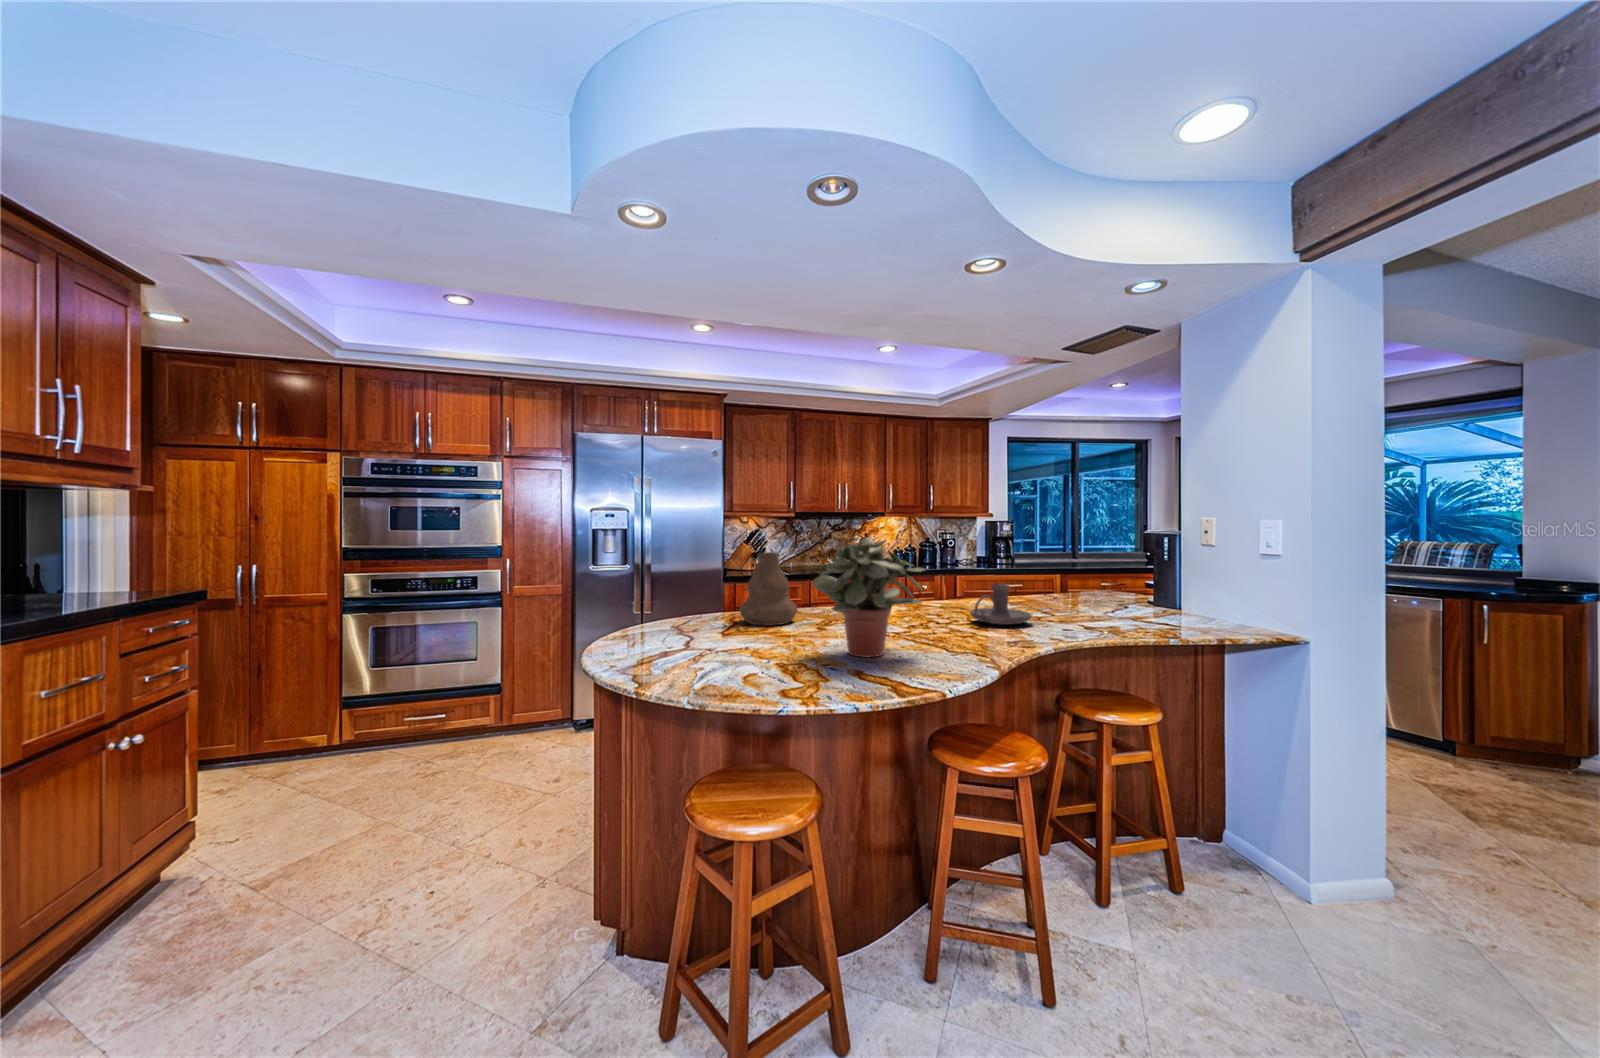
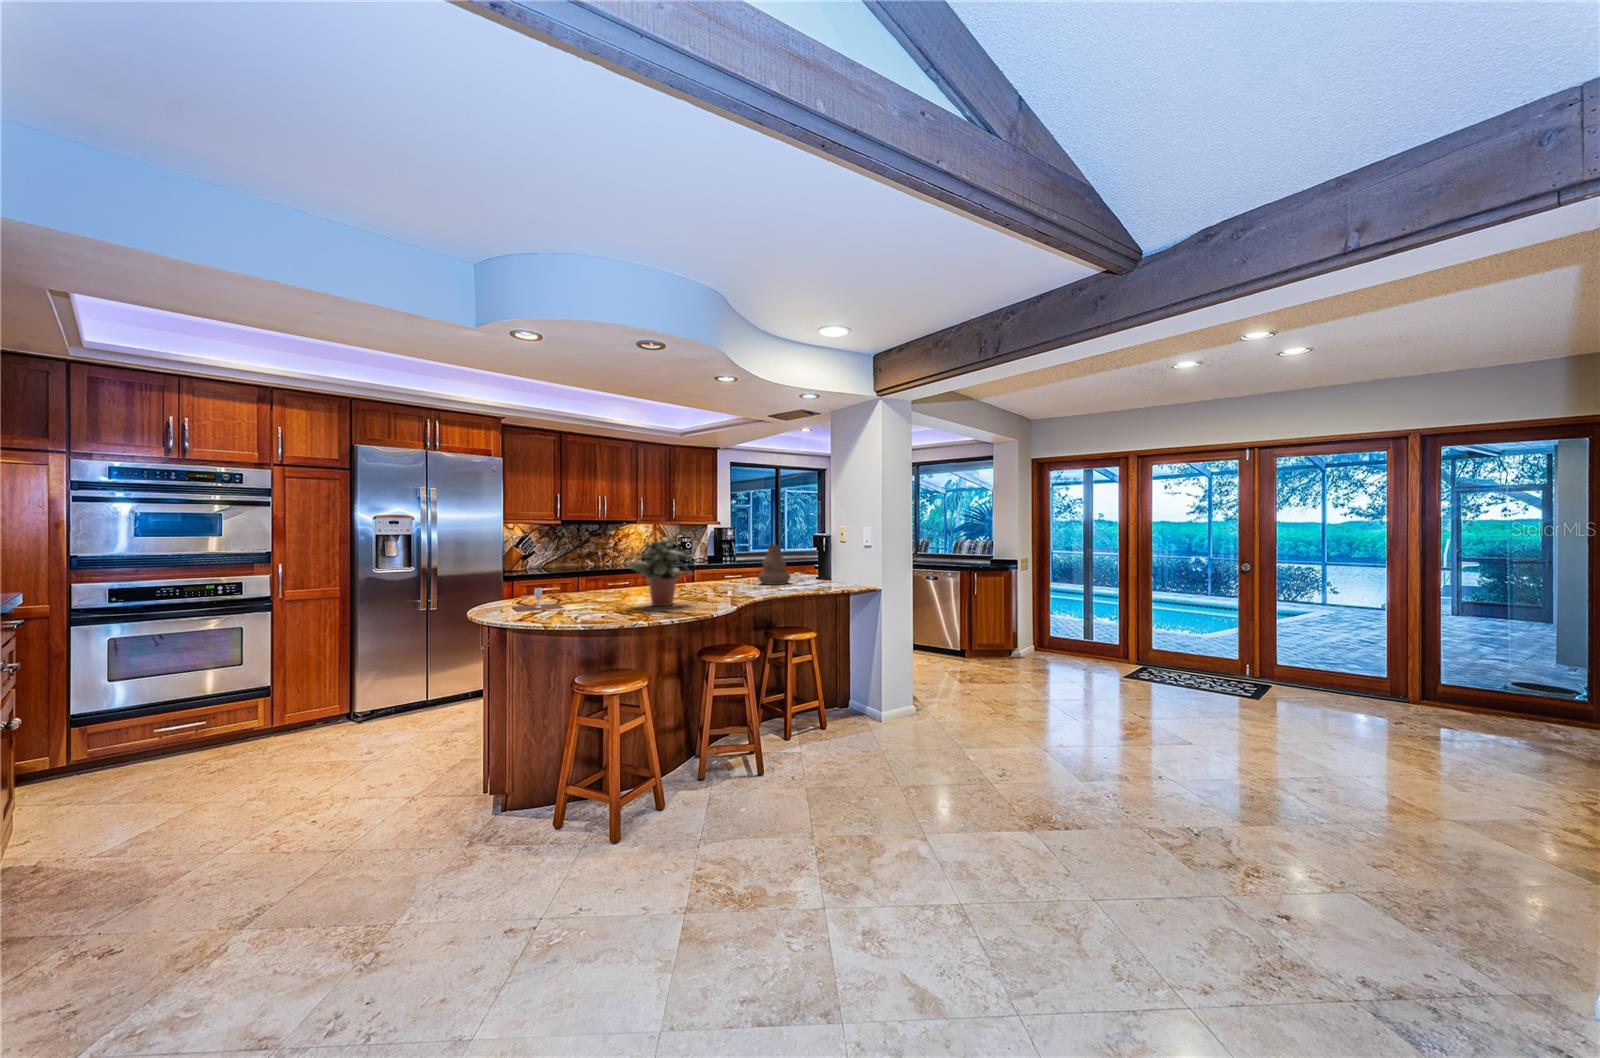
vase: present [739,552,797,625] -> present [758,544,791,585]
candle holder: present [970,584,1032,625] -> none [715,567,751,591]
wine glass: none [654,609,727,646] -> present [513,588,564,612]

